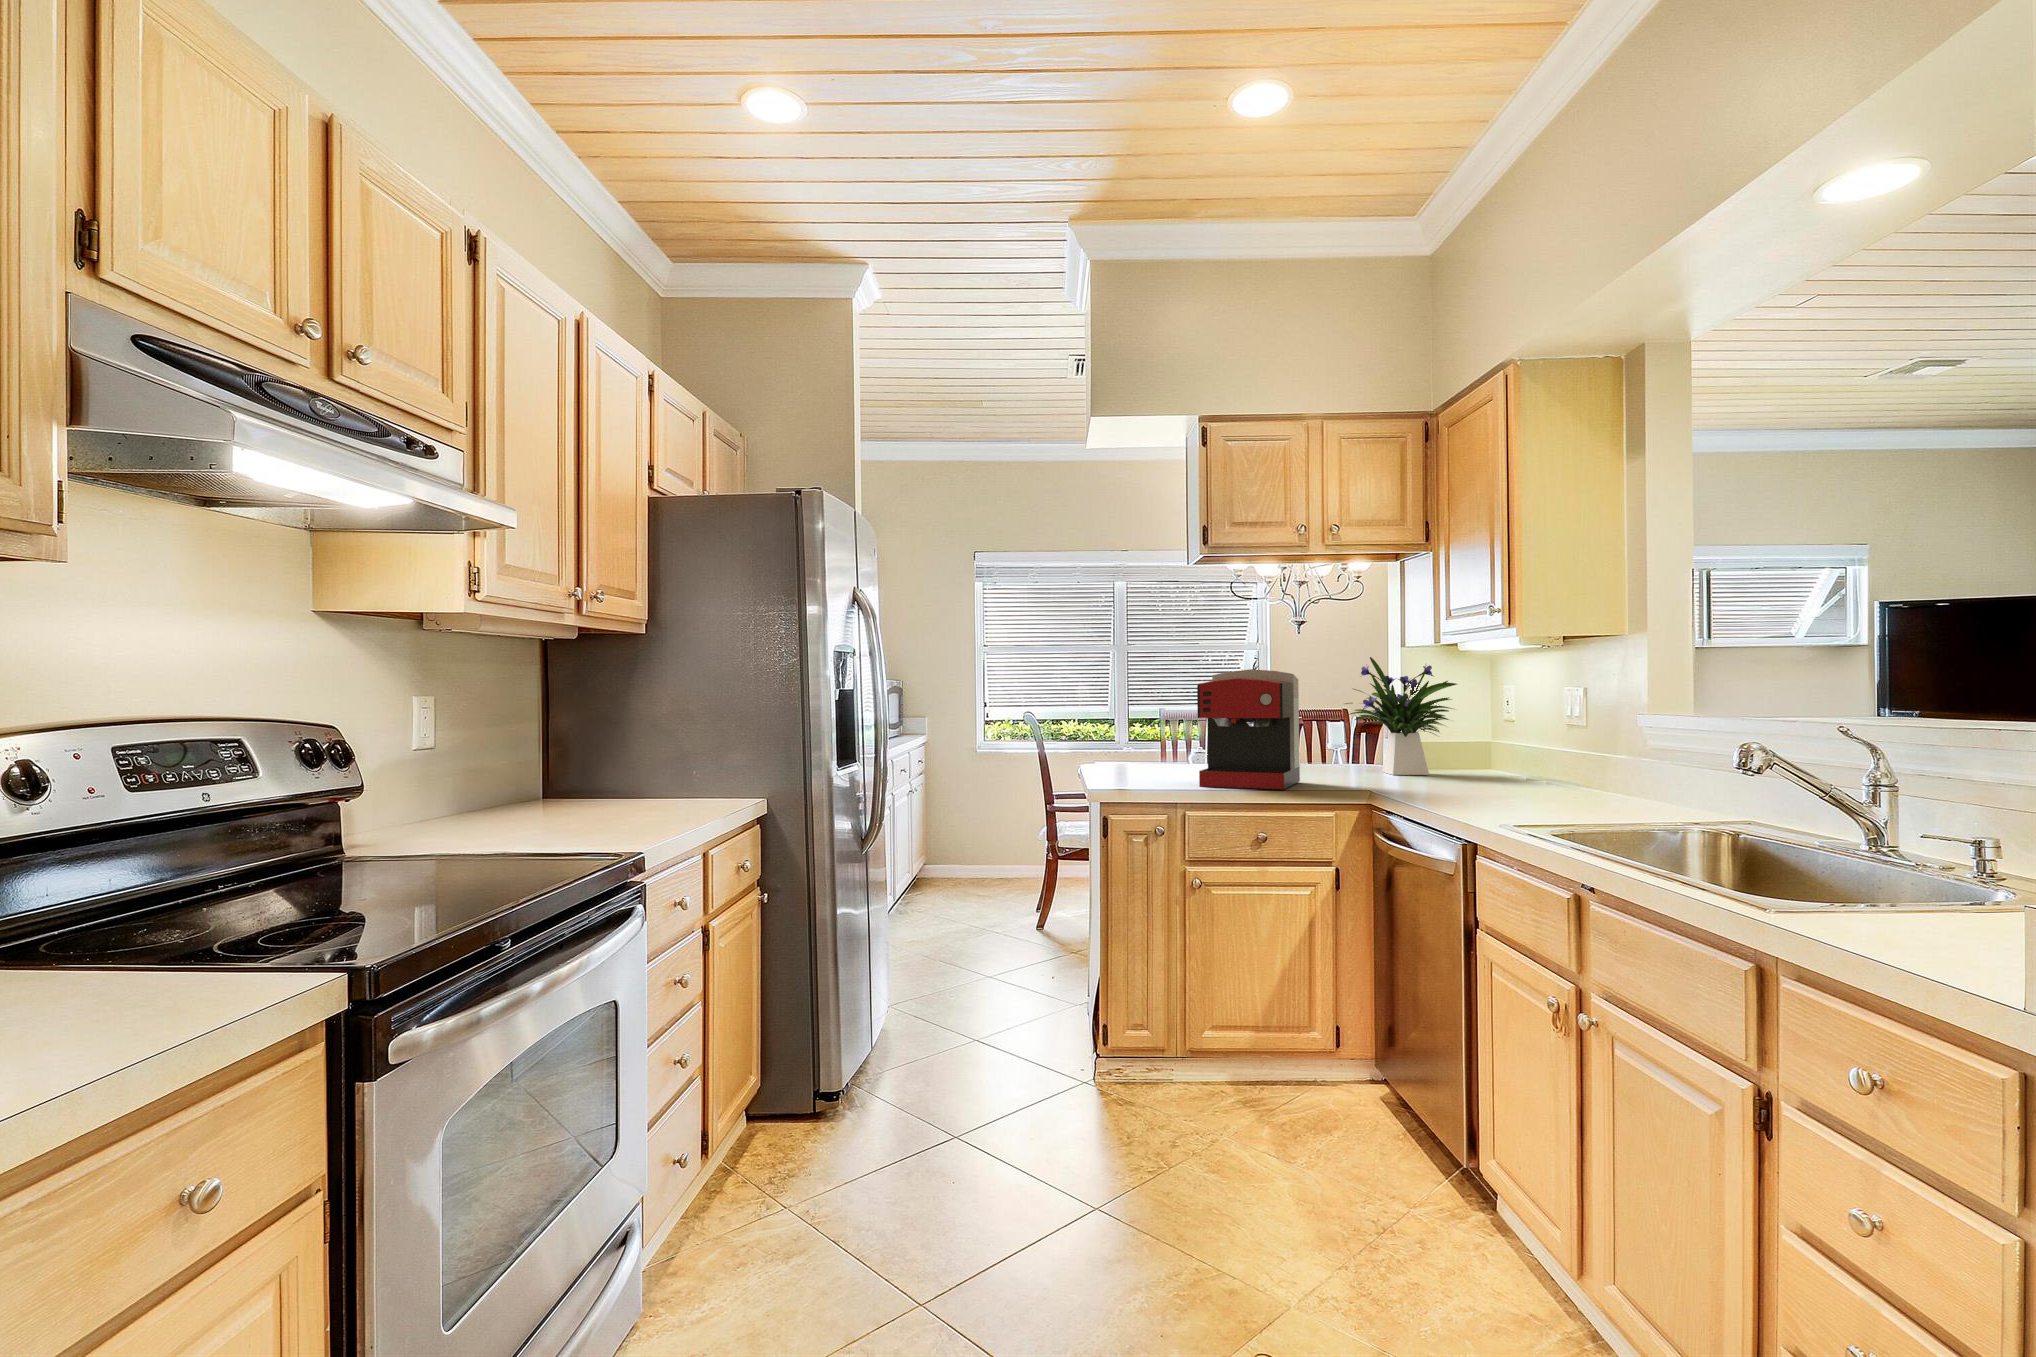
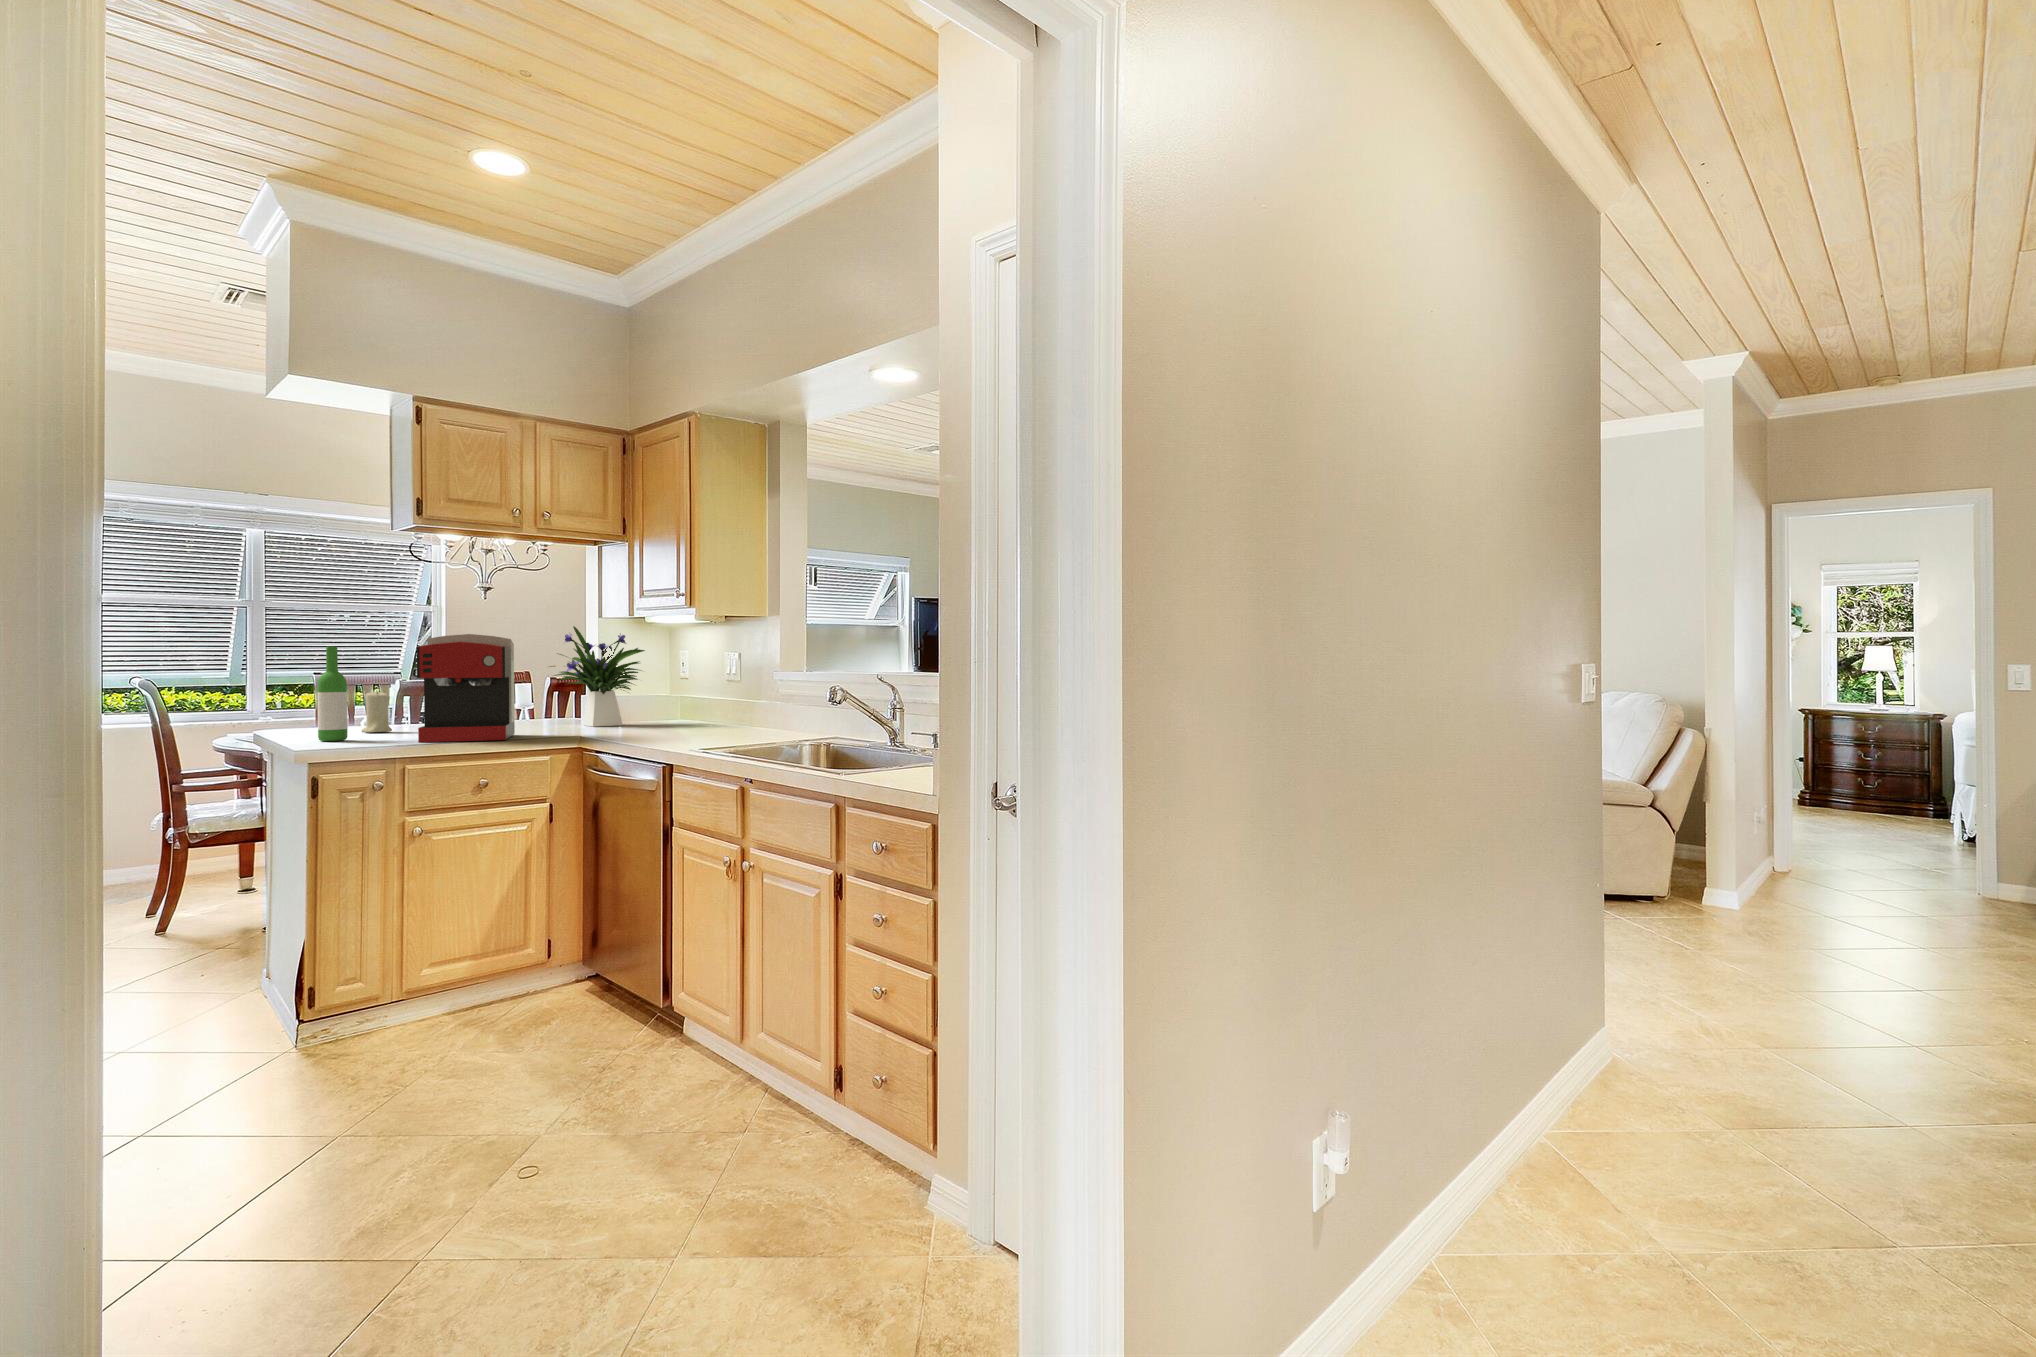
wine bottle: none [1118,685,1143,779] -> present [318,647,348,741]
candle: none [1164,727,1190,770] -> present [362,690,392,733]

